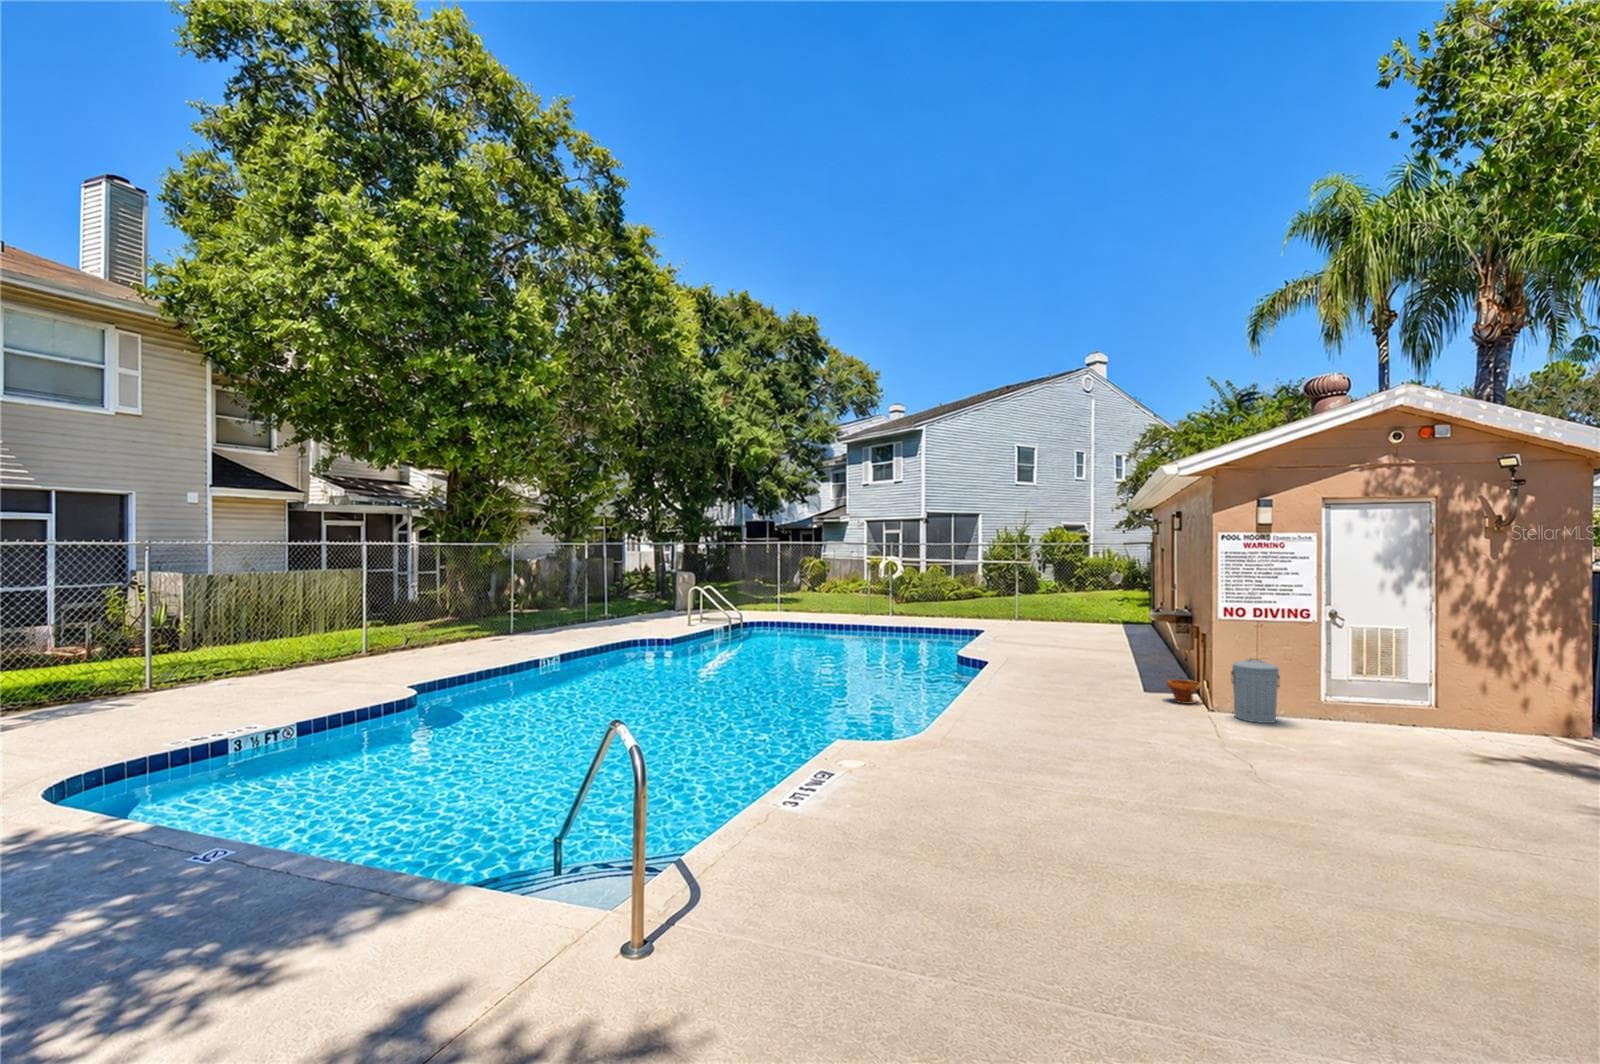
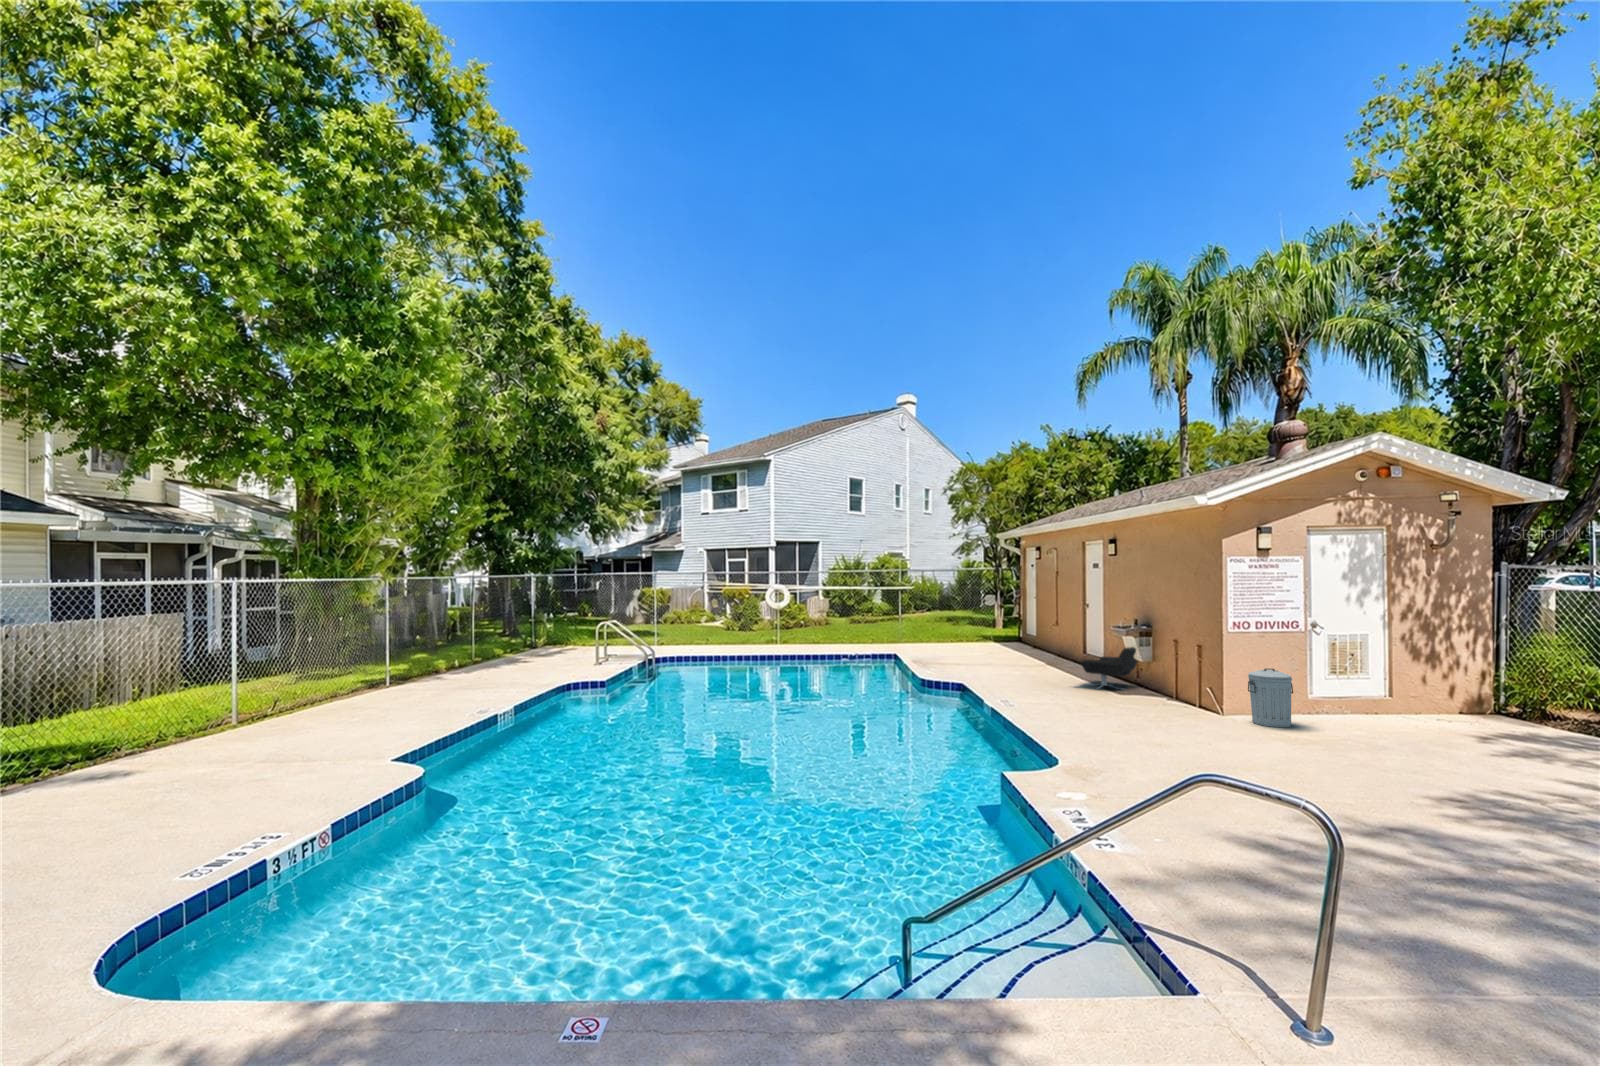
lounge chair: none [1116,631,1187,677] -> present [1081,647,1137,689]
planter: present [1167,680,1202,704] -> none [1173,692,1206,714]

